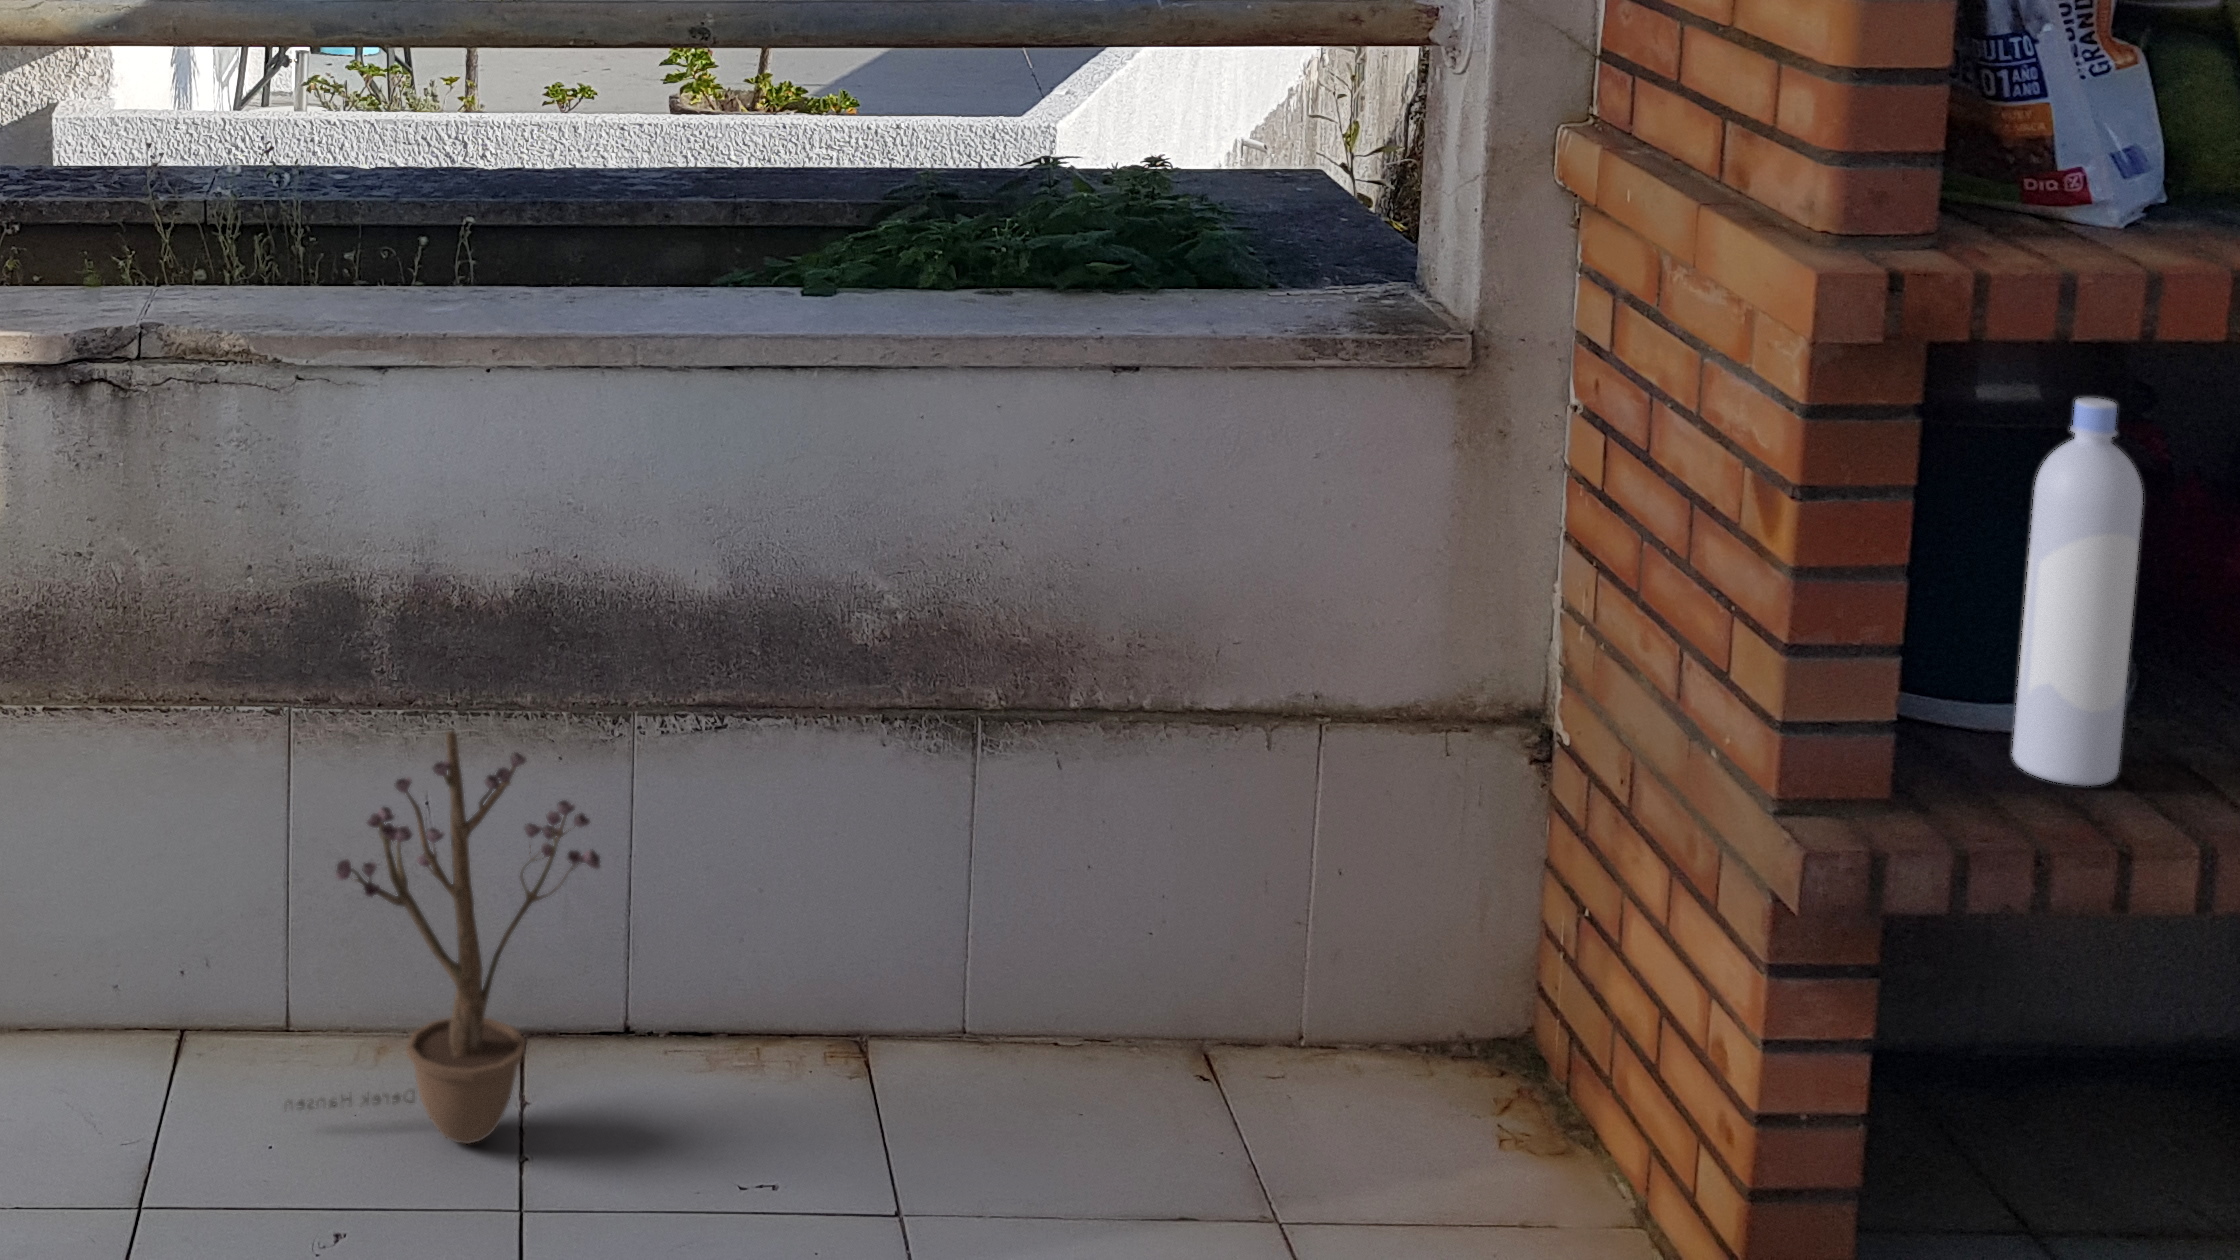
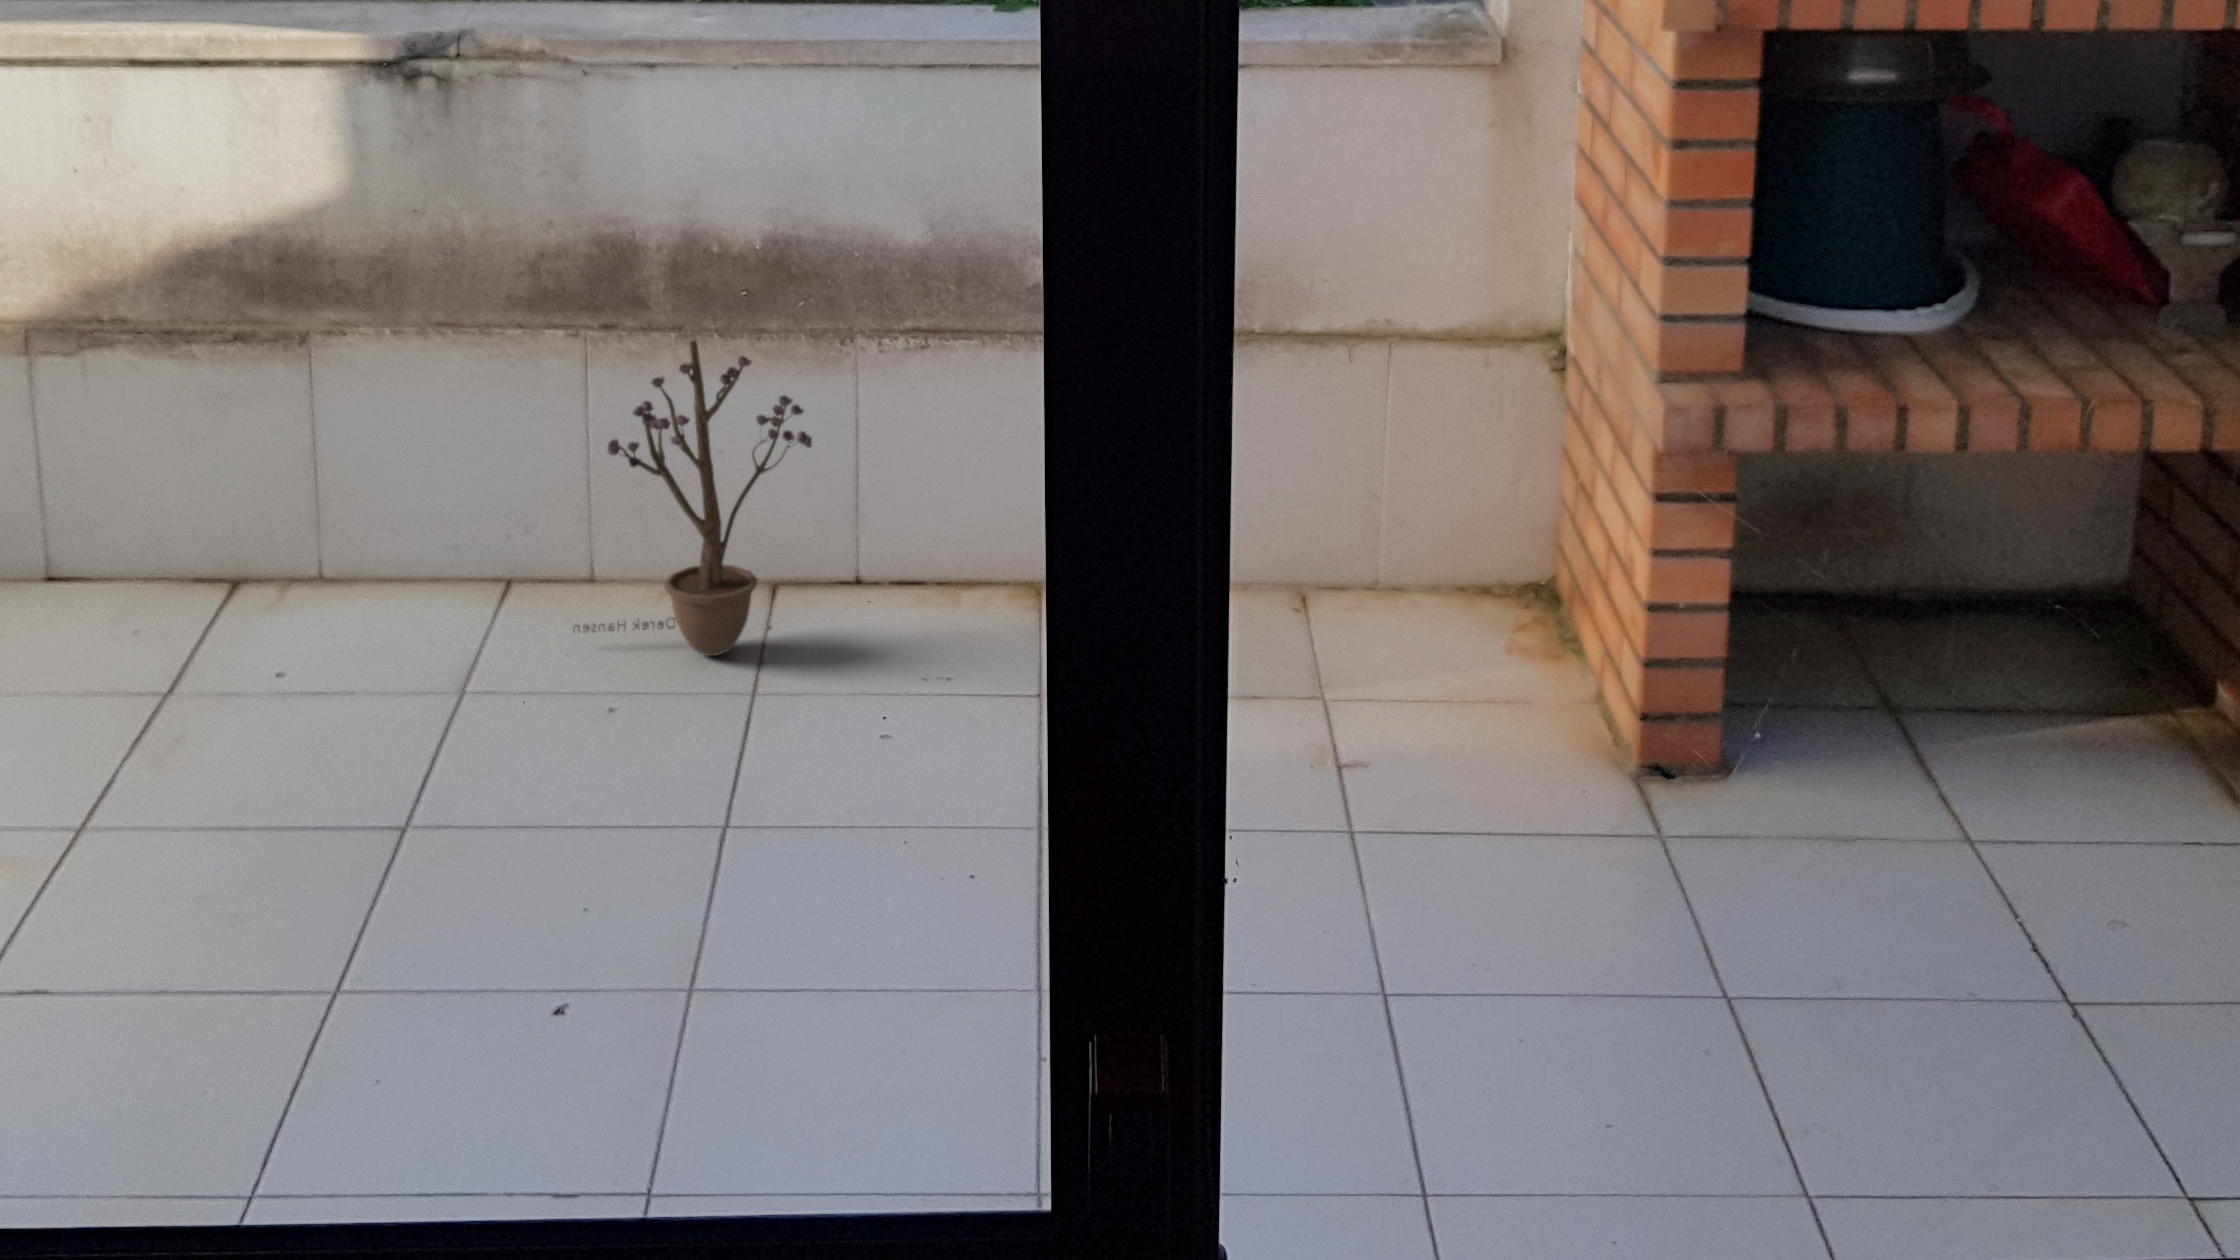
bottle: present [2012,398,2143,786] -> none [1852,79,1941,370]

